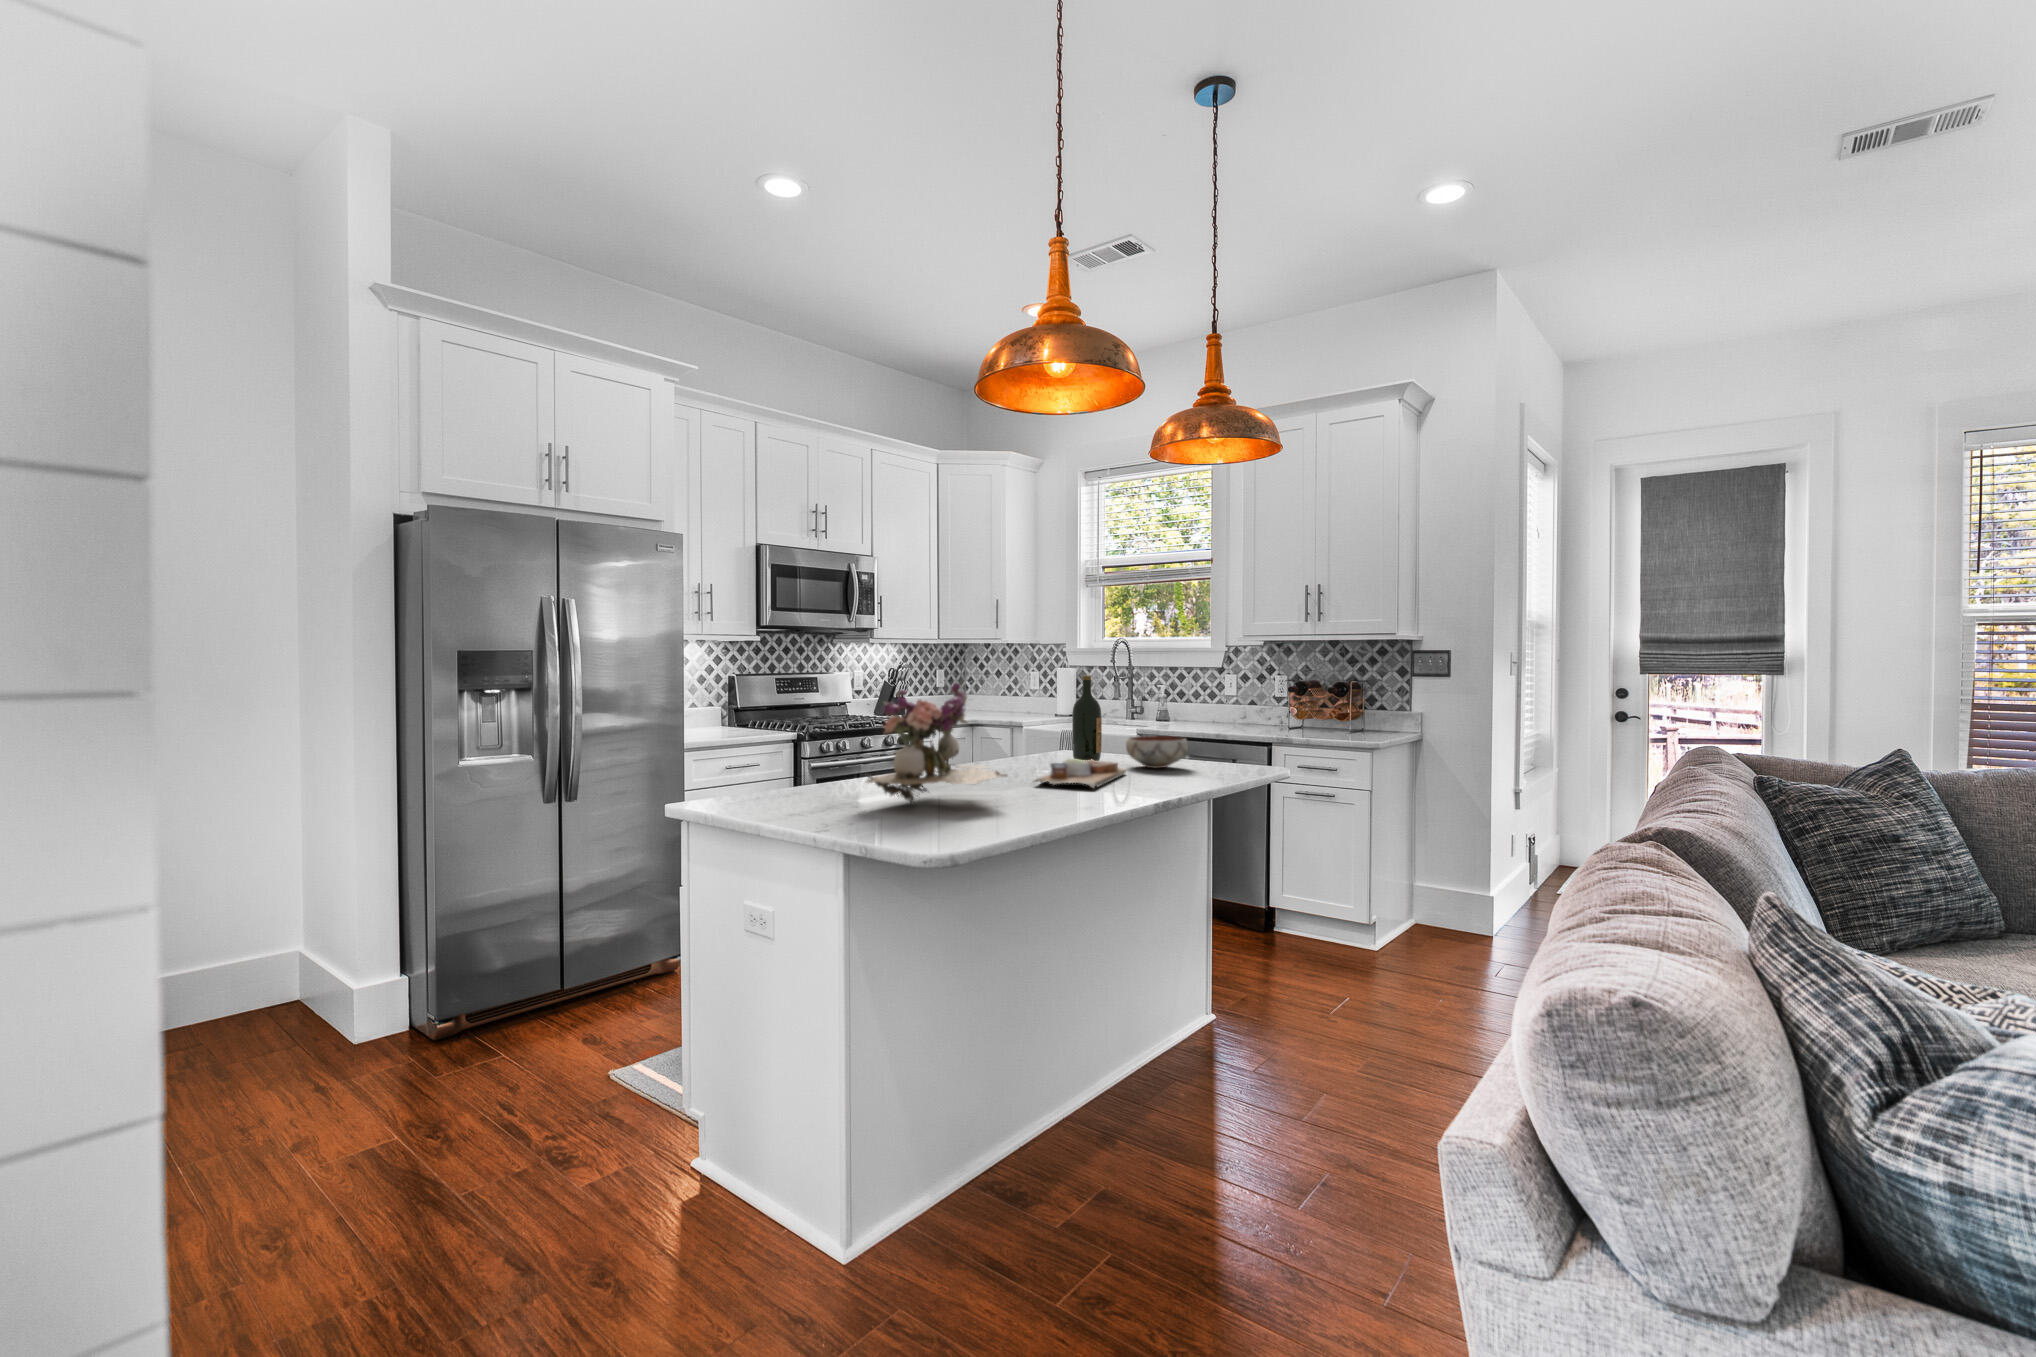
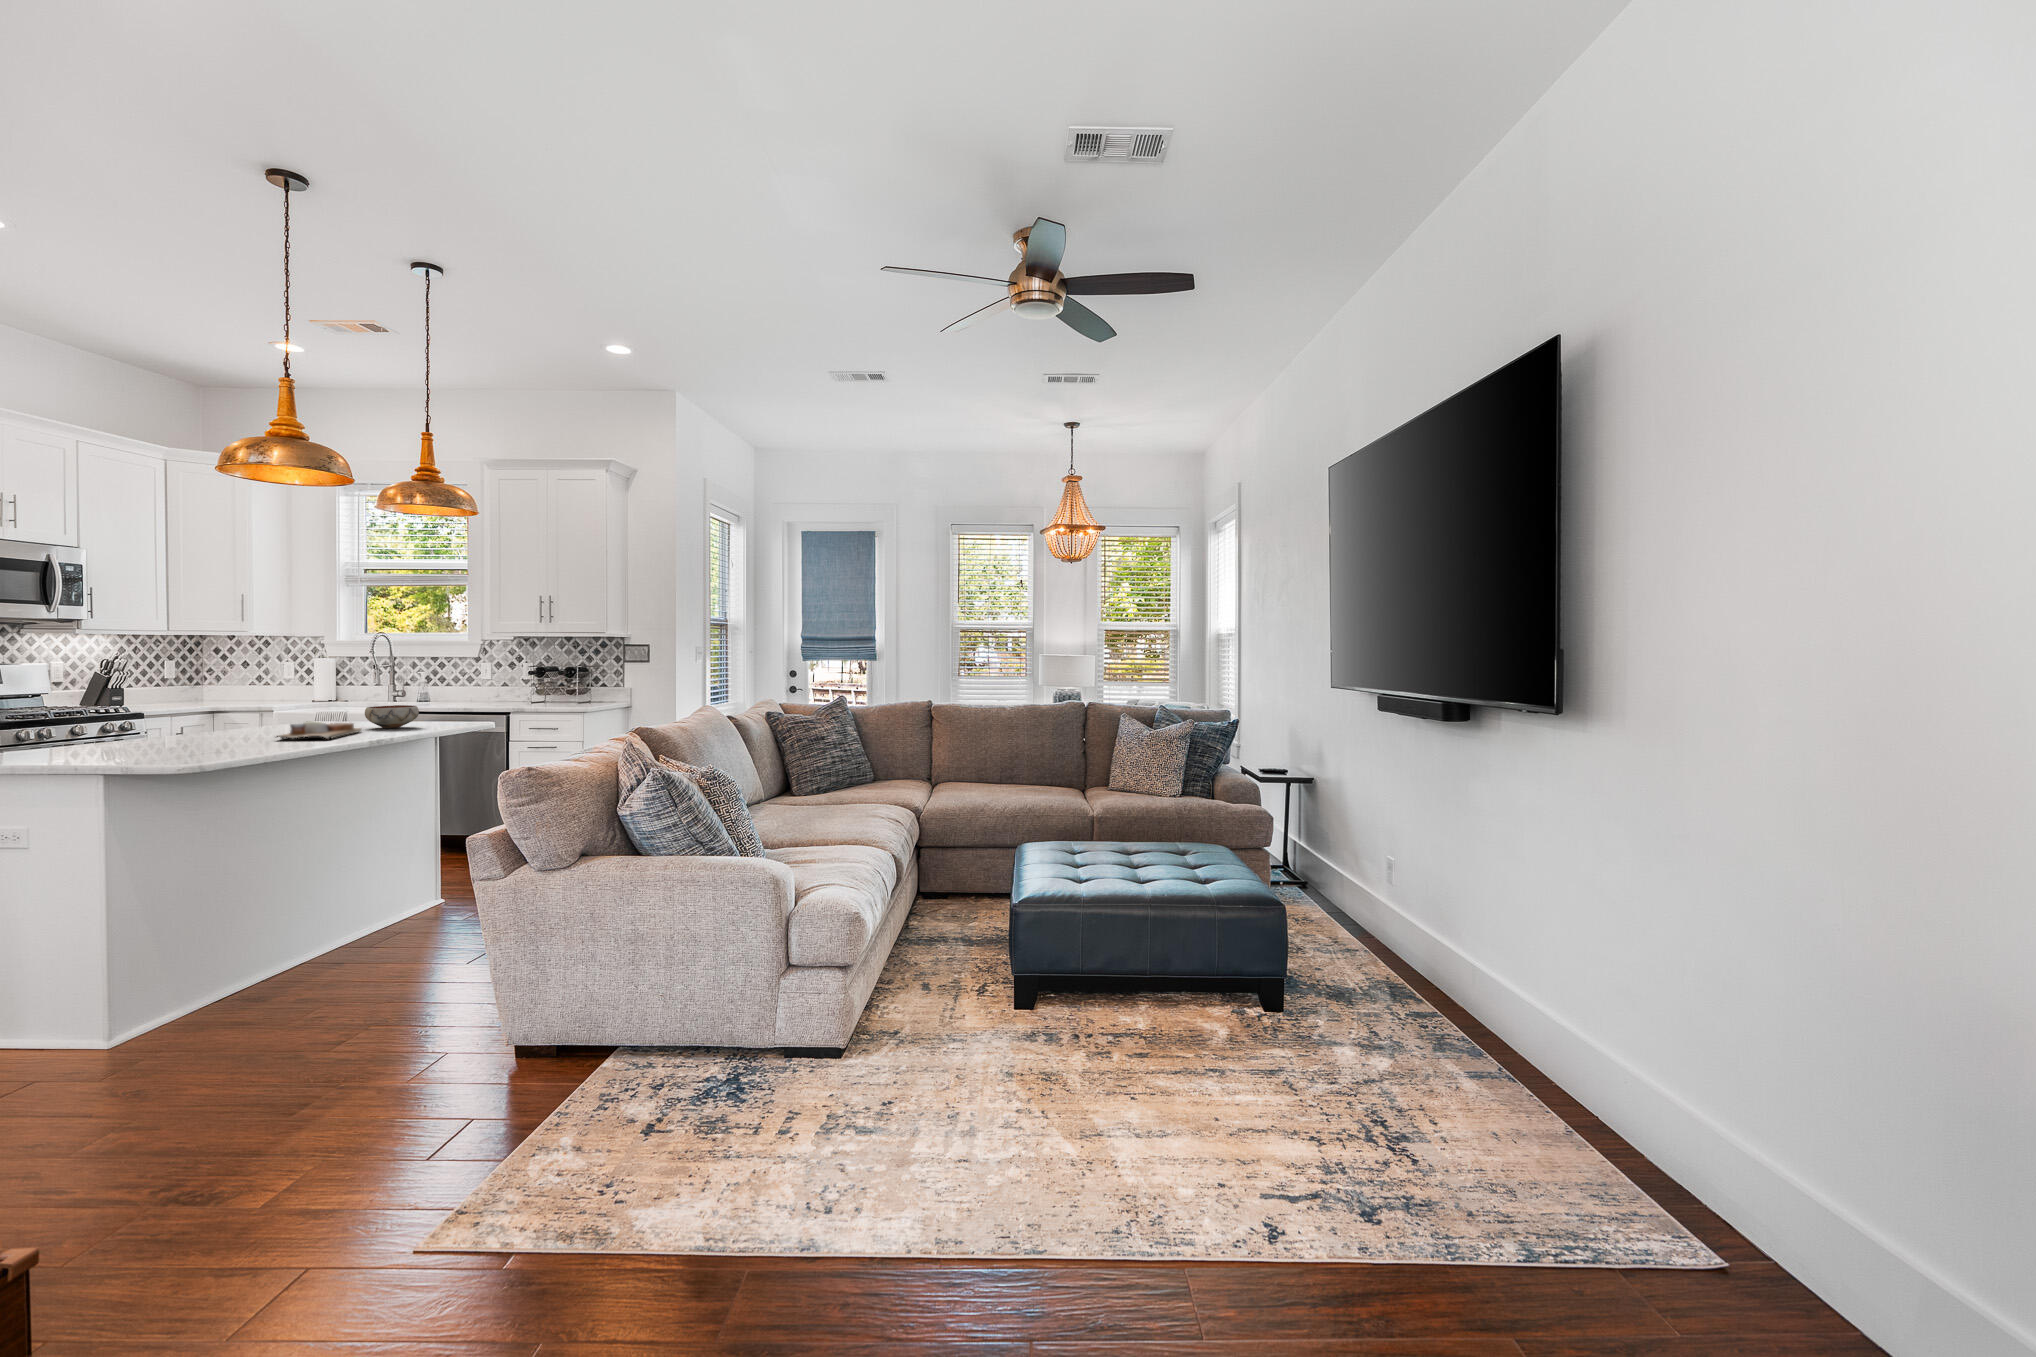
wine bottle: present [1072,676,1102,761] -> none [316,662,344,728]
flower arrangement: present [867,682,1007,803] -> none [109,664,248,754]

